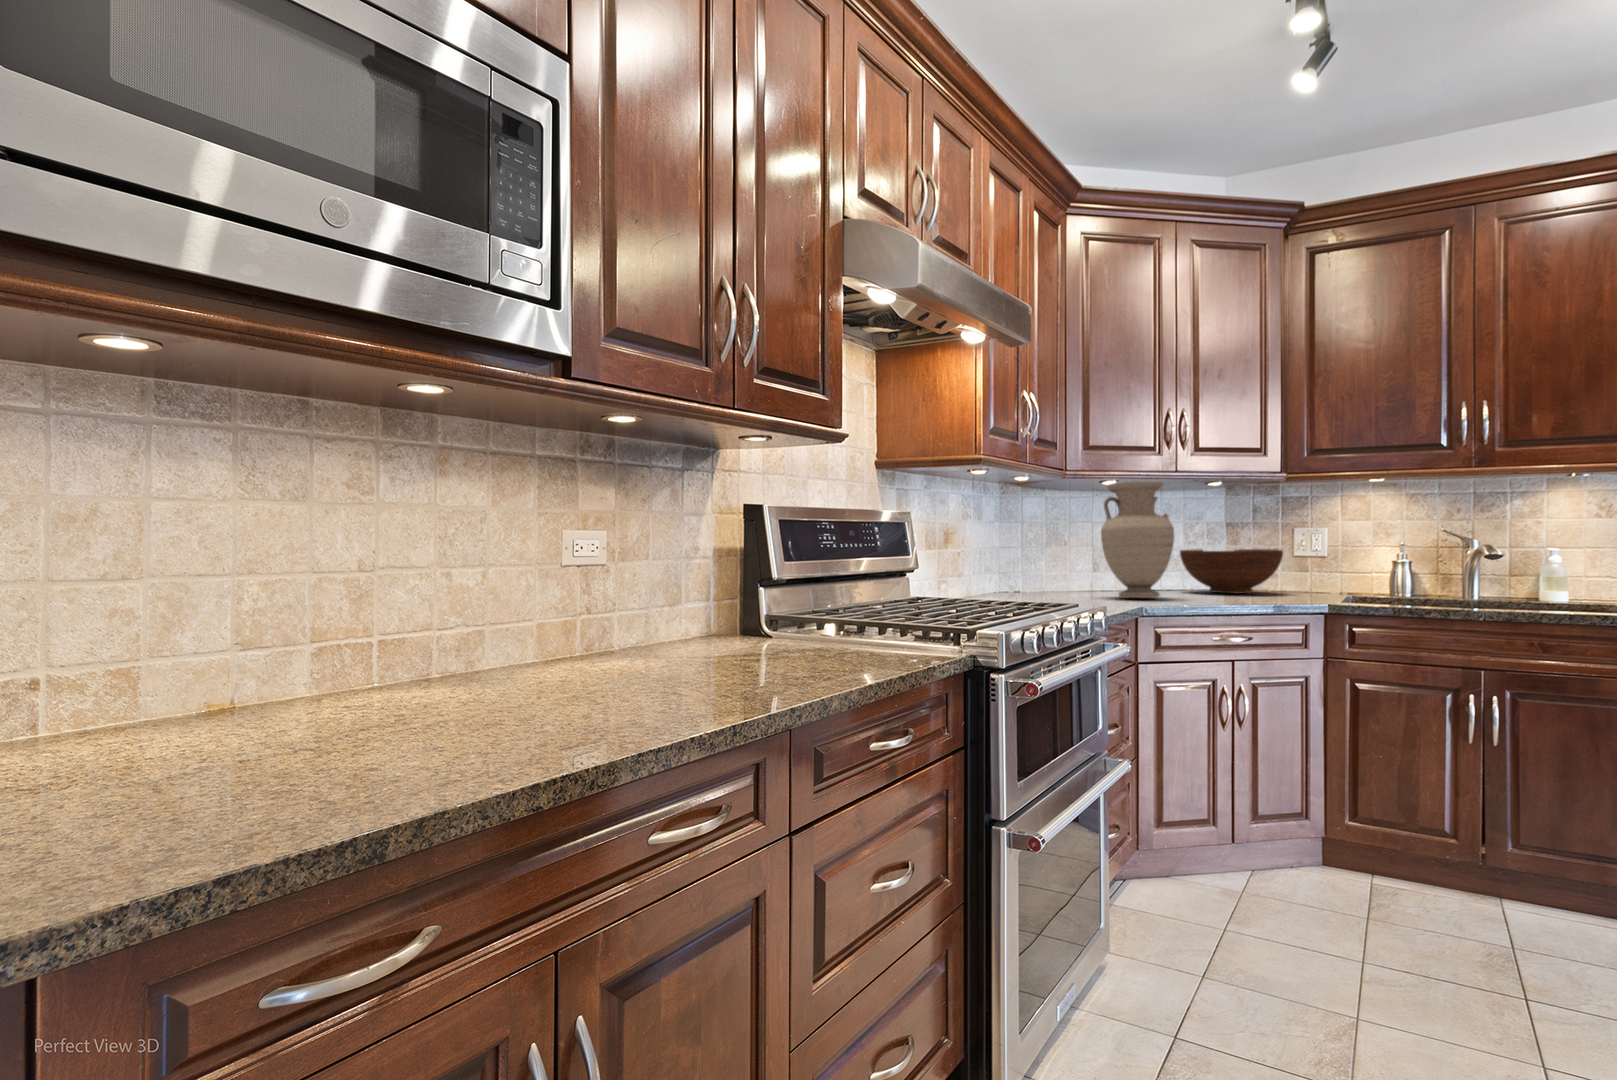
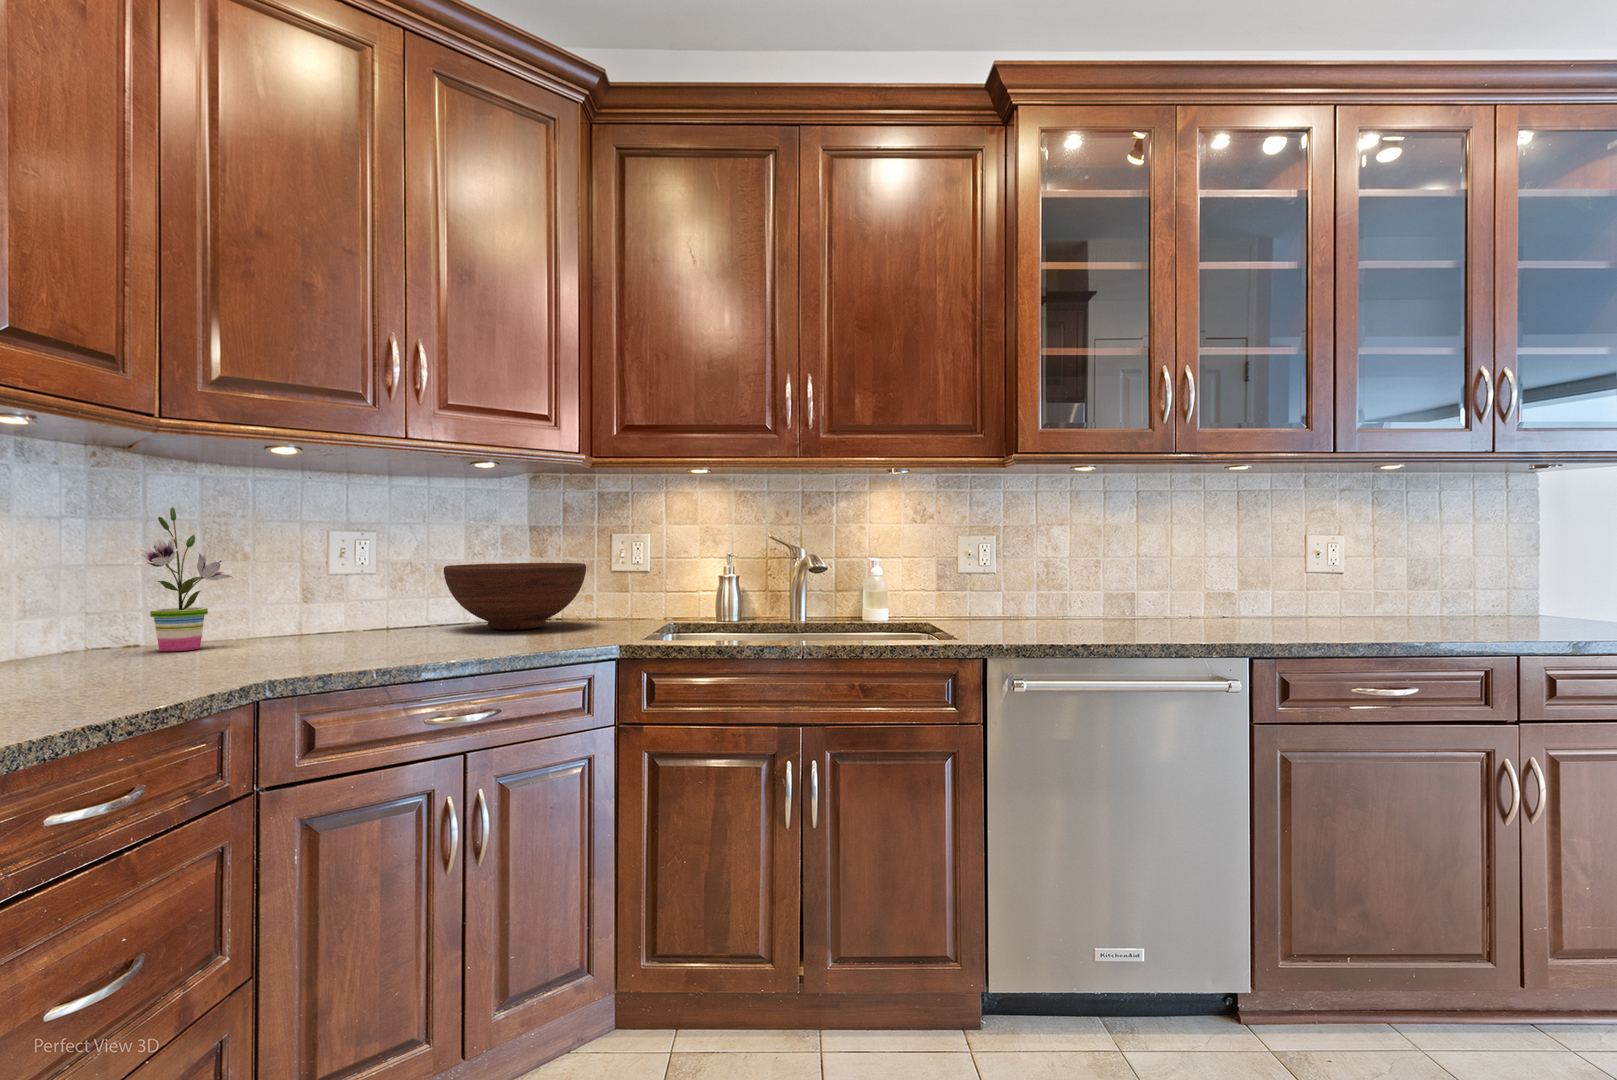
vase: present [1101,481,1174,598] -> none [265,452,397,654]
potted plant: none [1025,514,1070,594] -> present [134,507,232,651]

